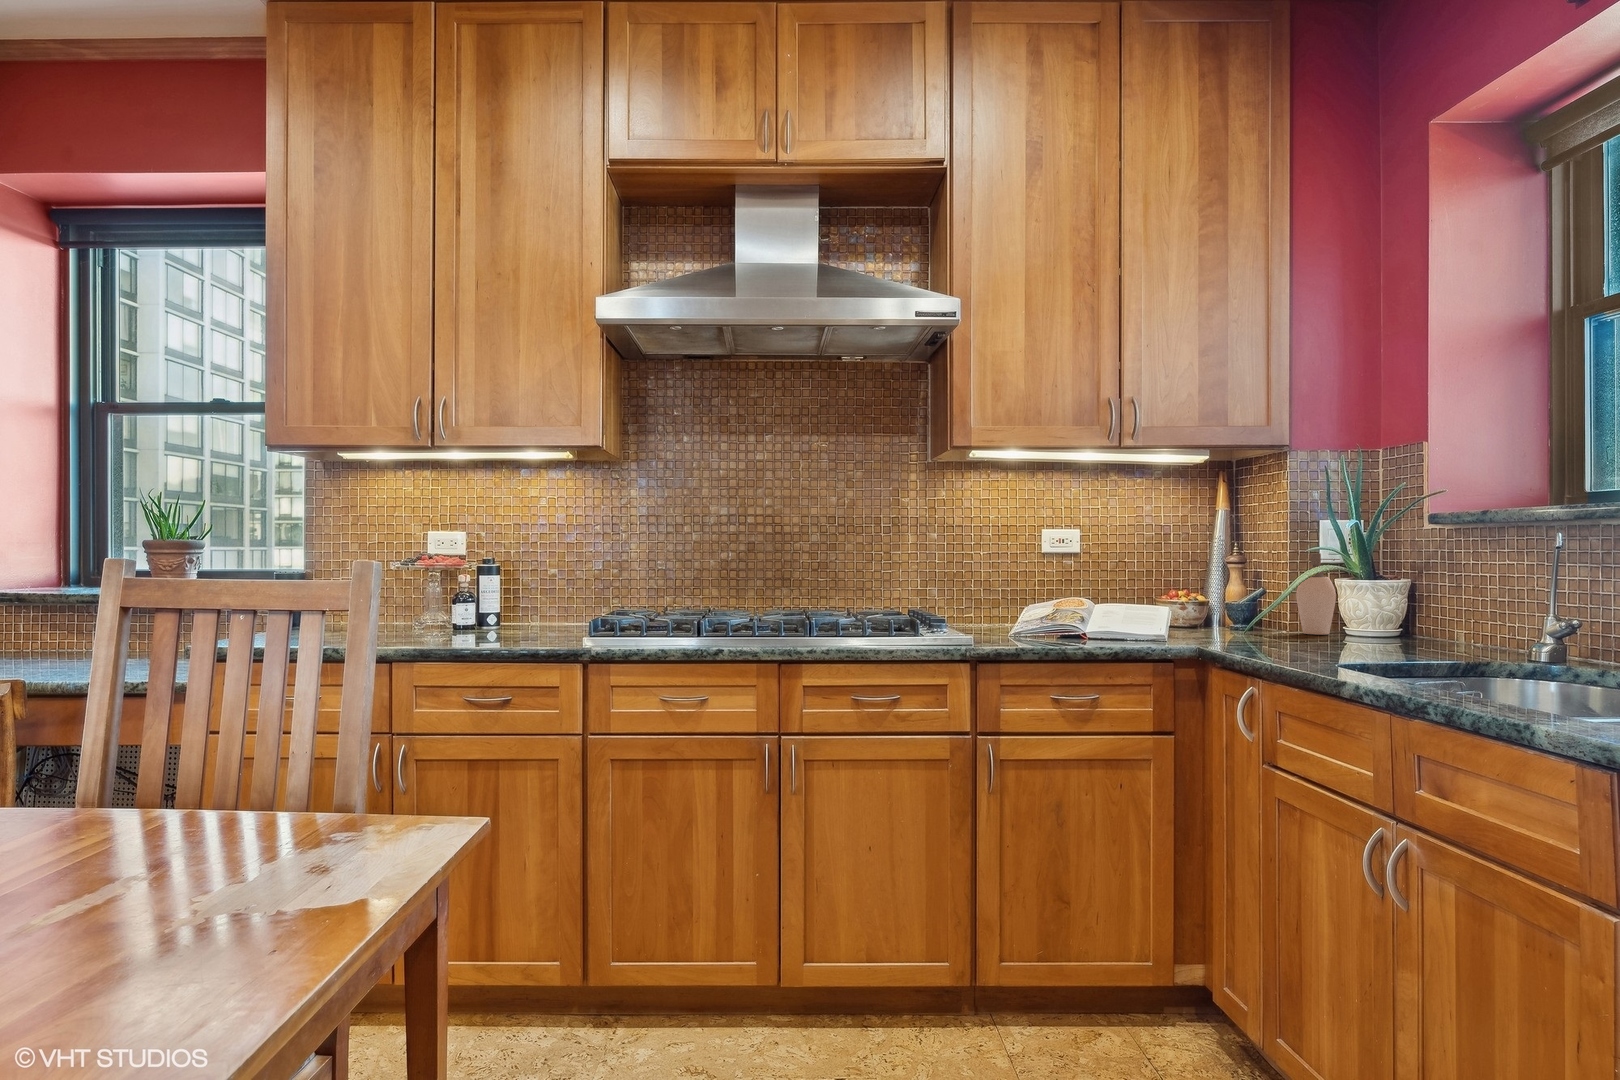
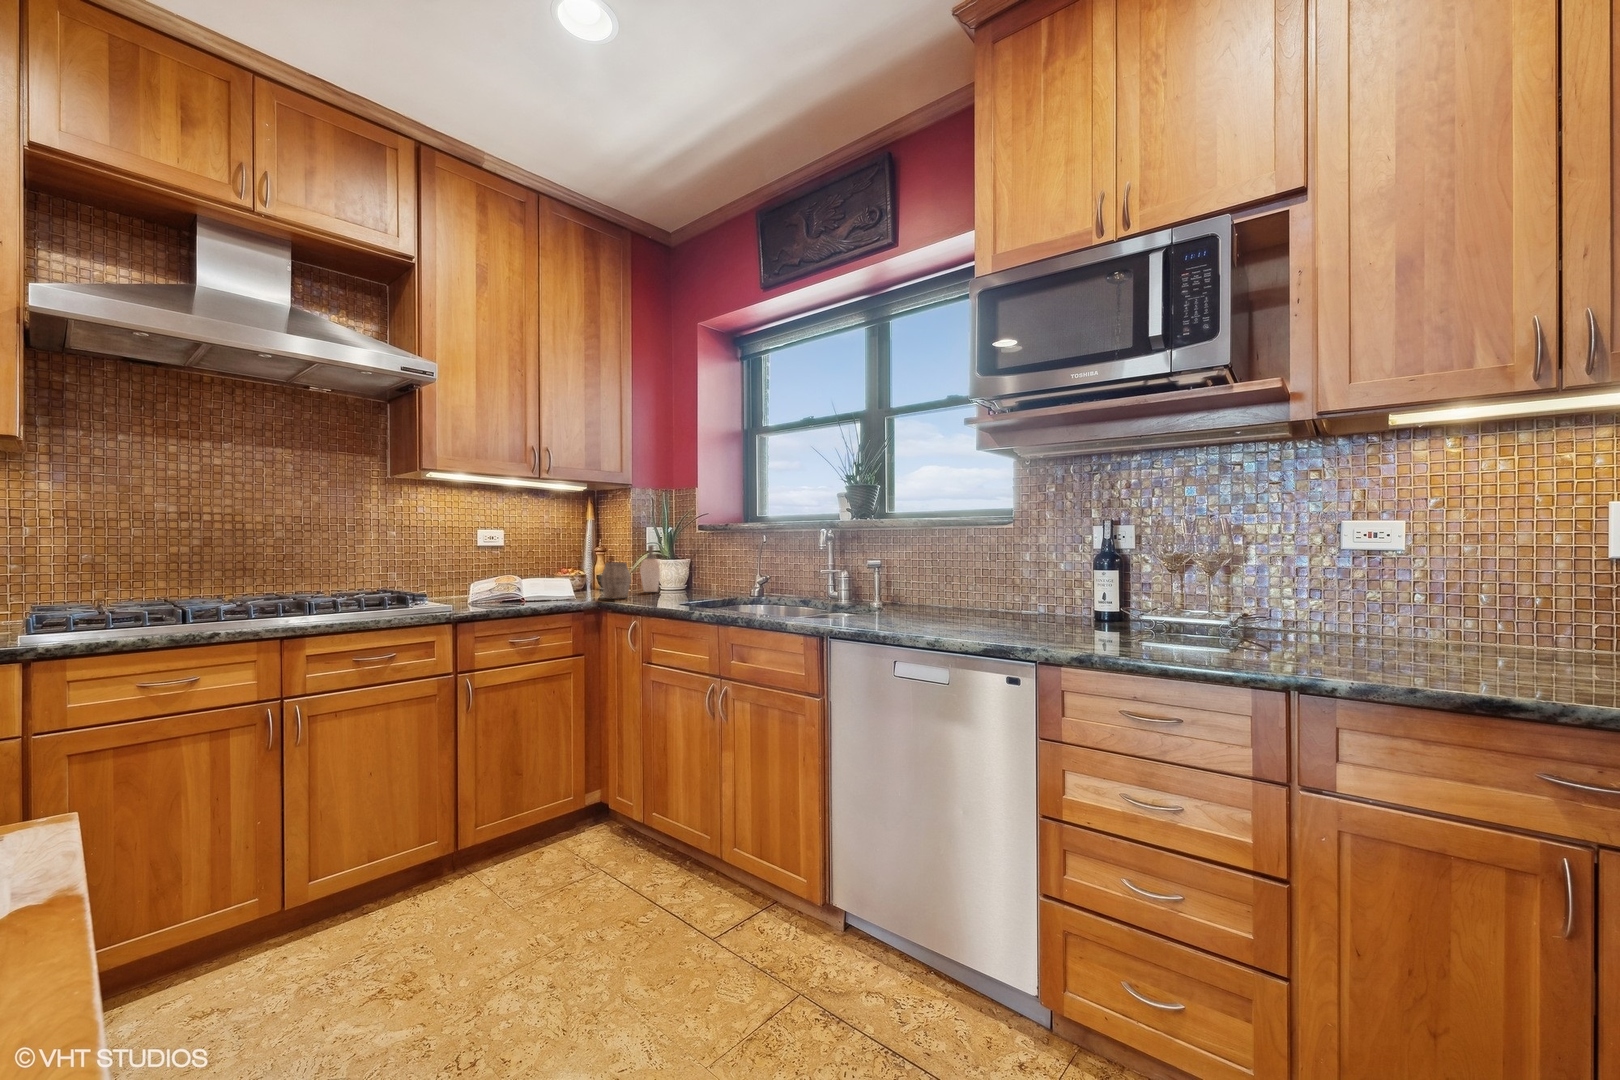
mug: none [1212,582,1267,642] -> present [601,562,631,599]

